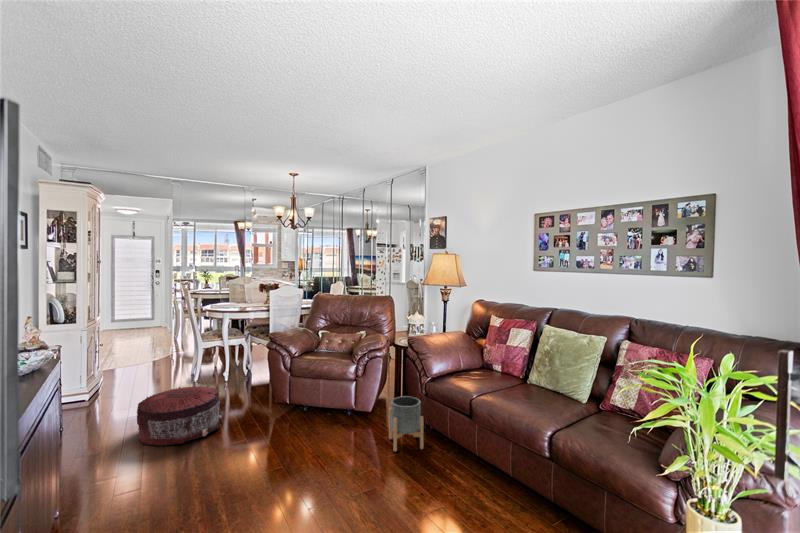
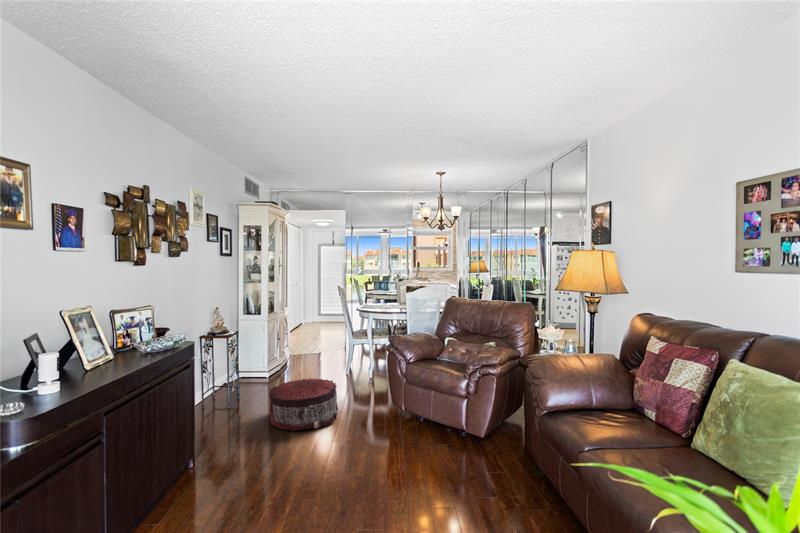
planter: present [389,396,424,451] -> none [486,428,527,502]

